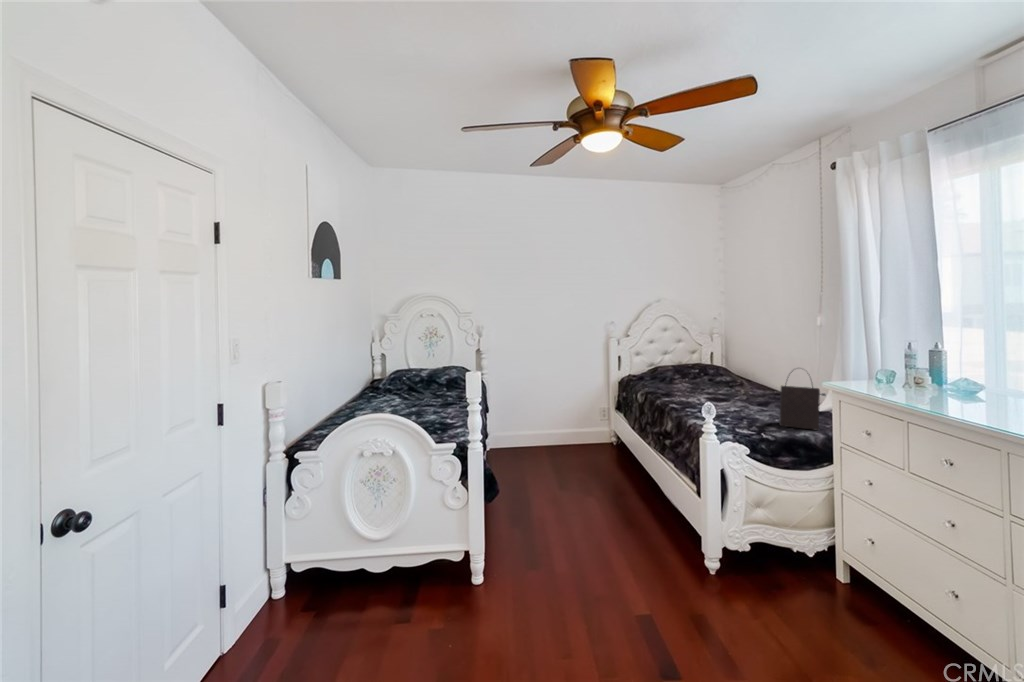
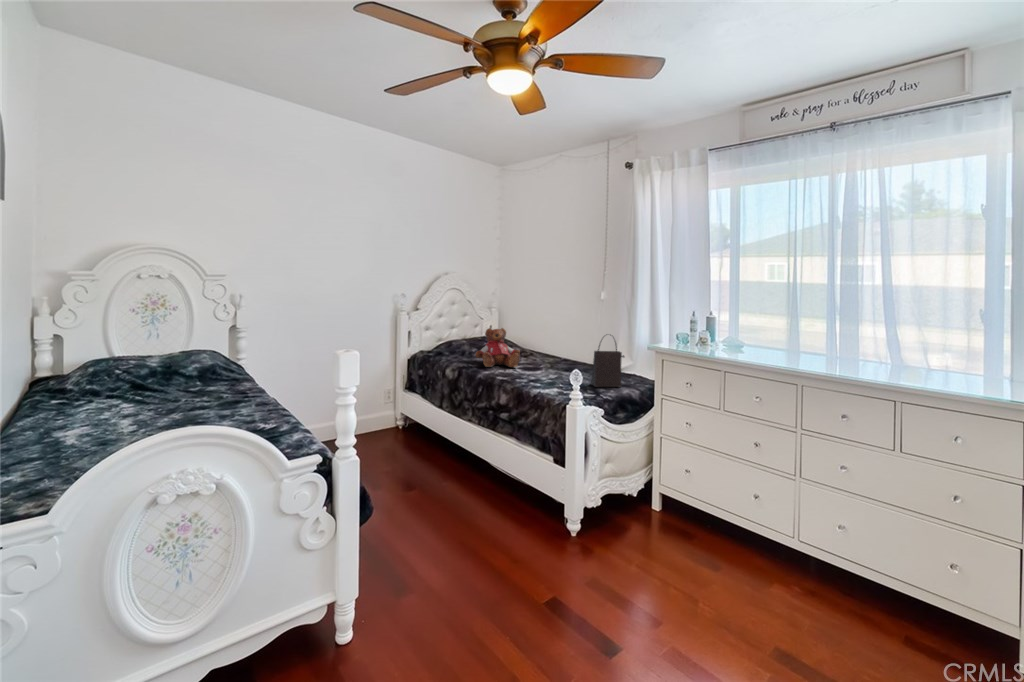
teddy bear: none [666,357,714,396] -> present [476,328,520,367]

